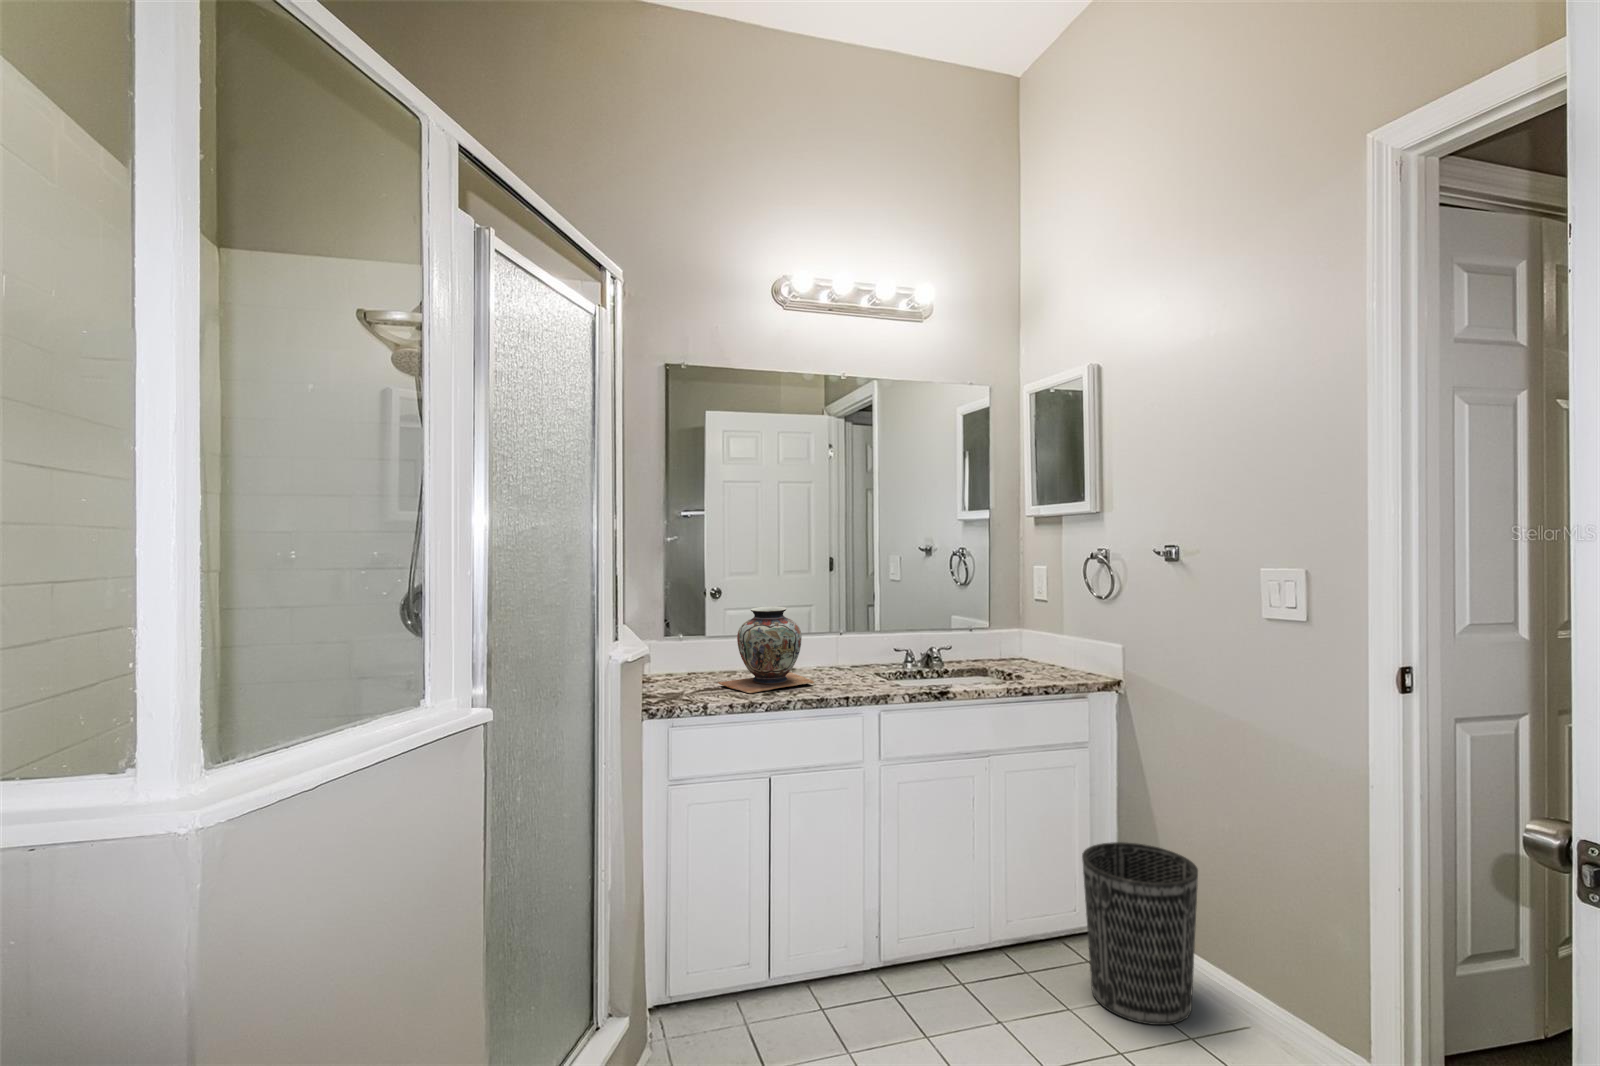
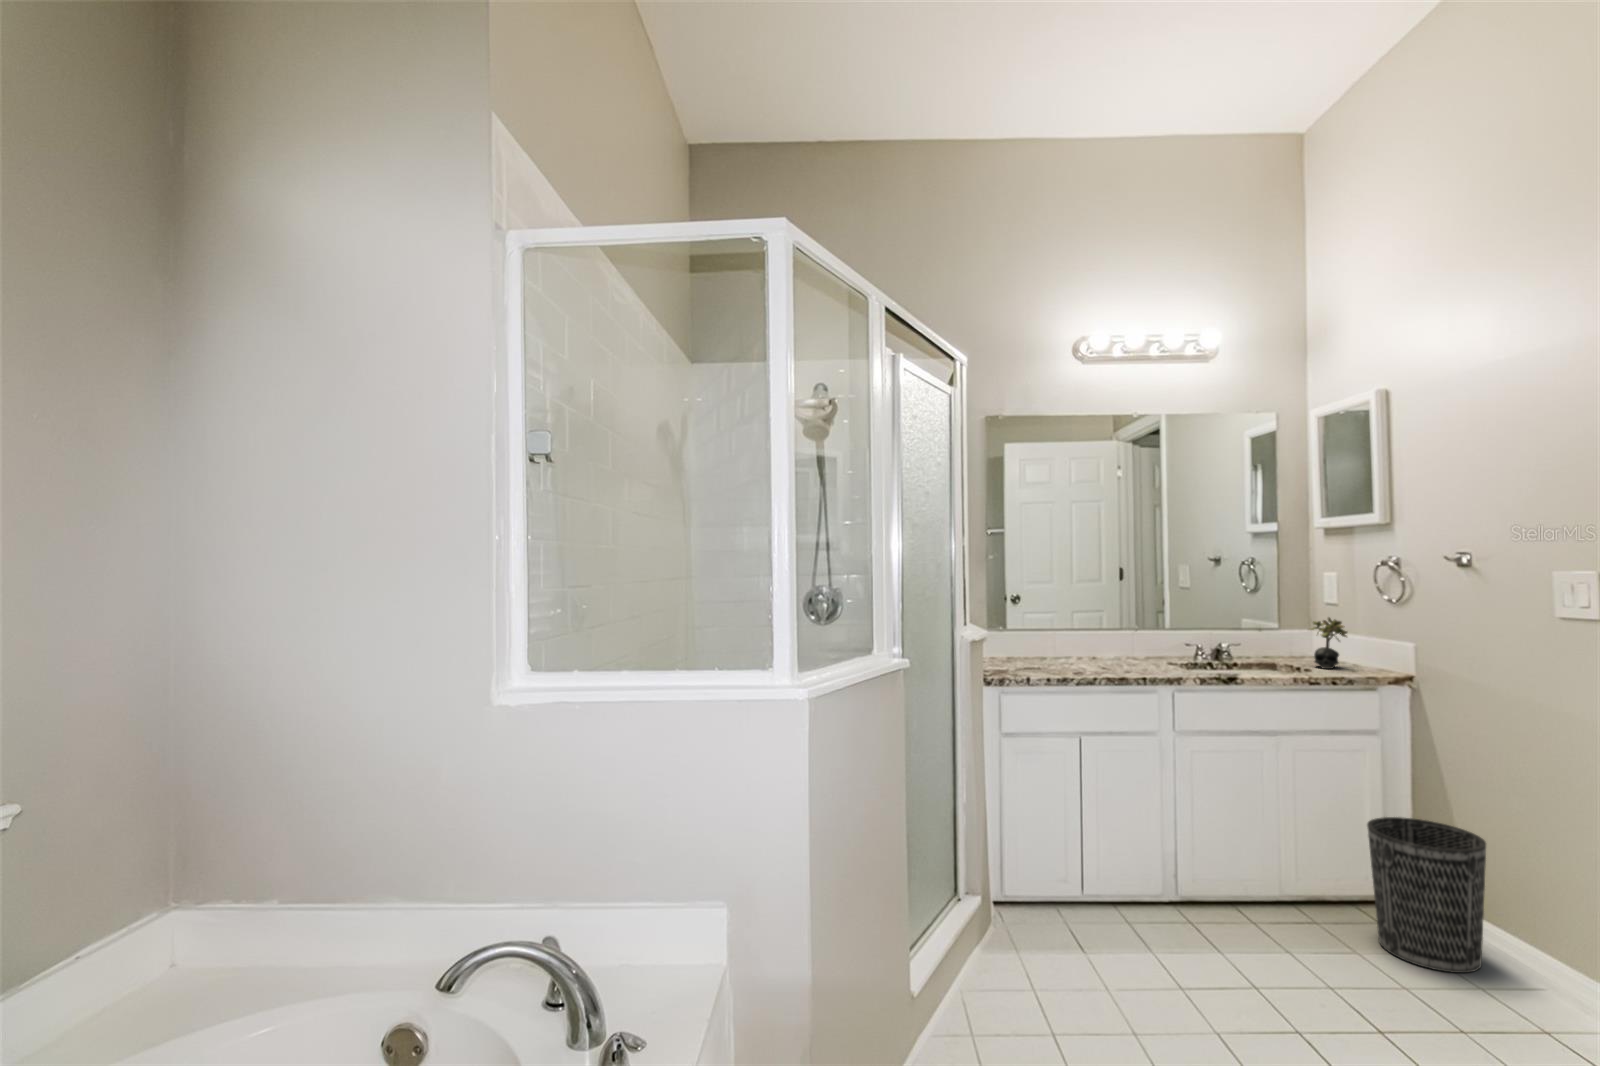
decorative vase: present [719,606,814,693] -> none [1035,605,1116,672]
succulent plant: none [1019,615,1059,674] -> present [1311,617,1347,669]

